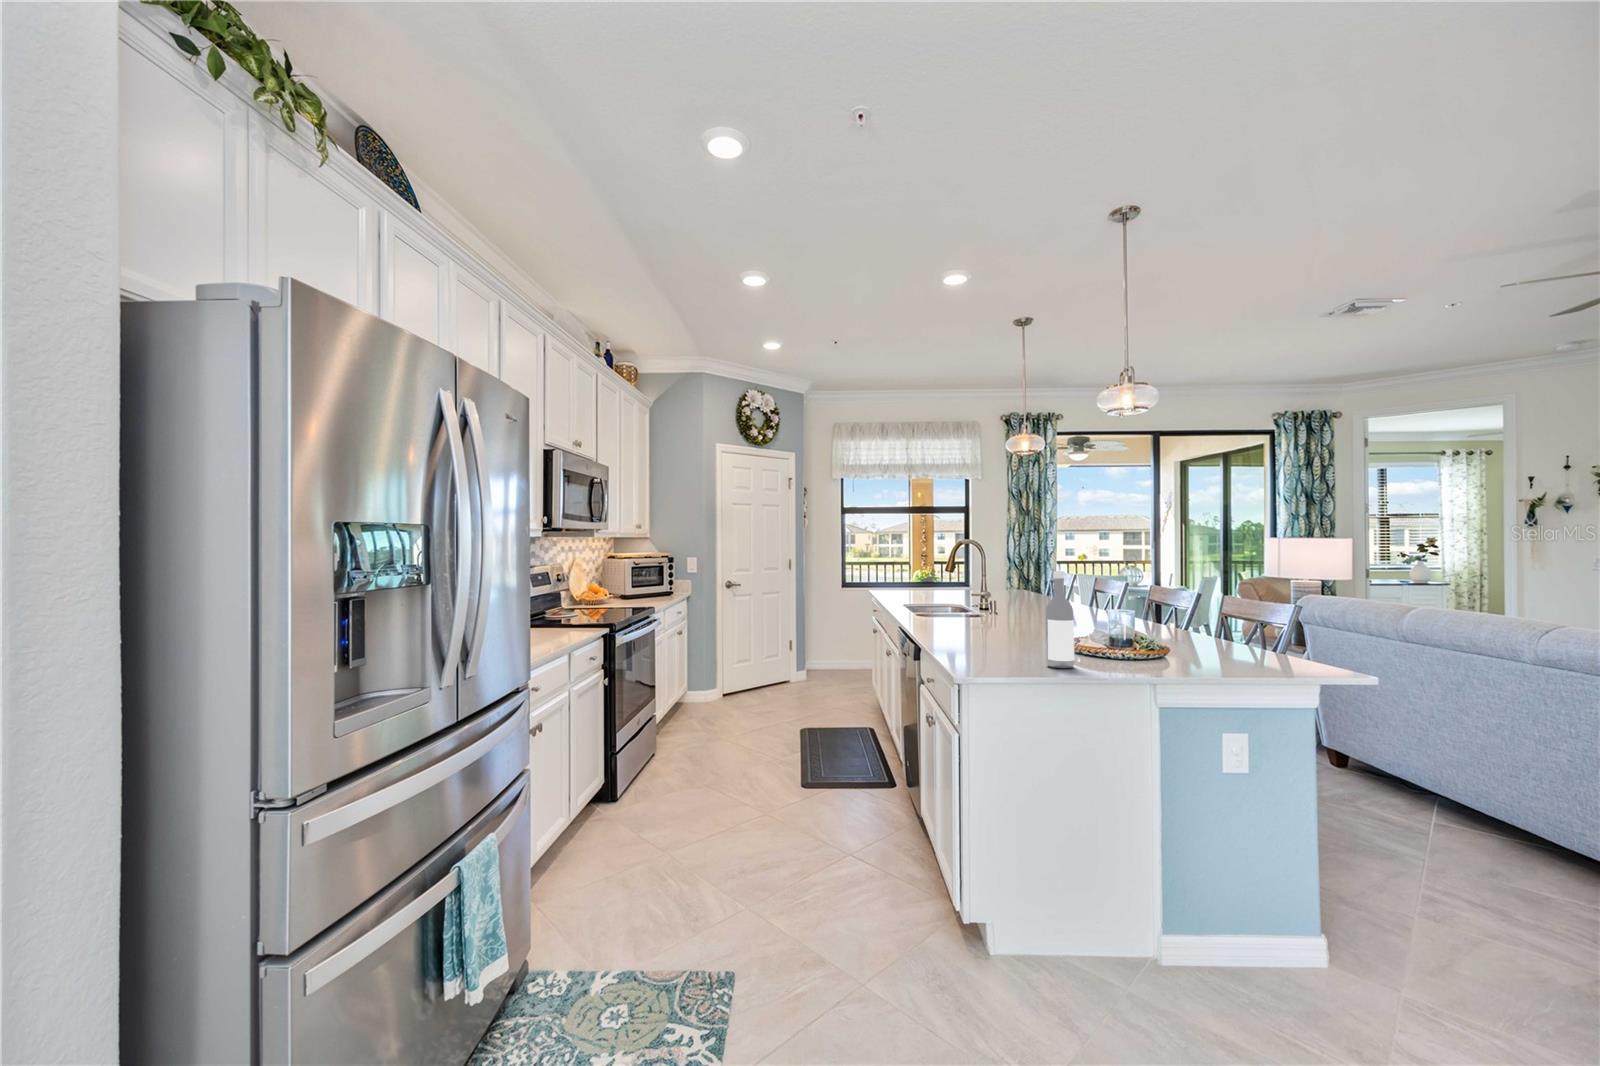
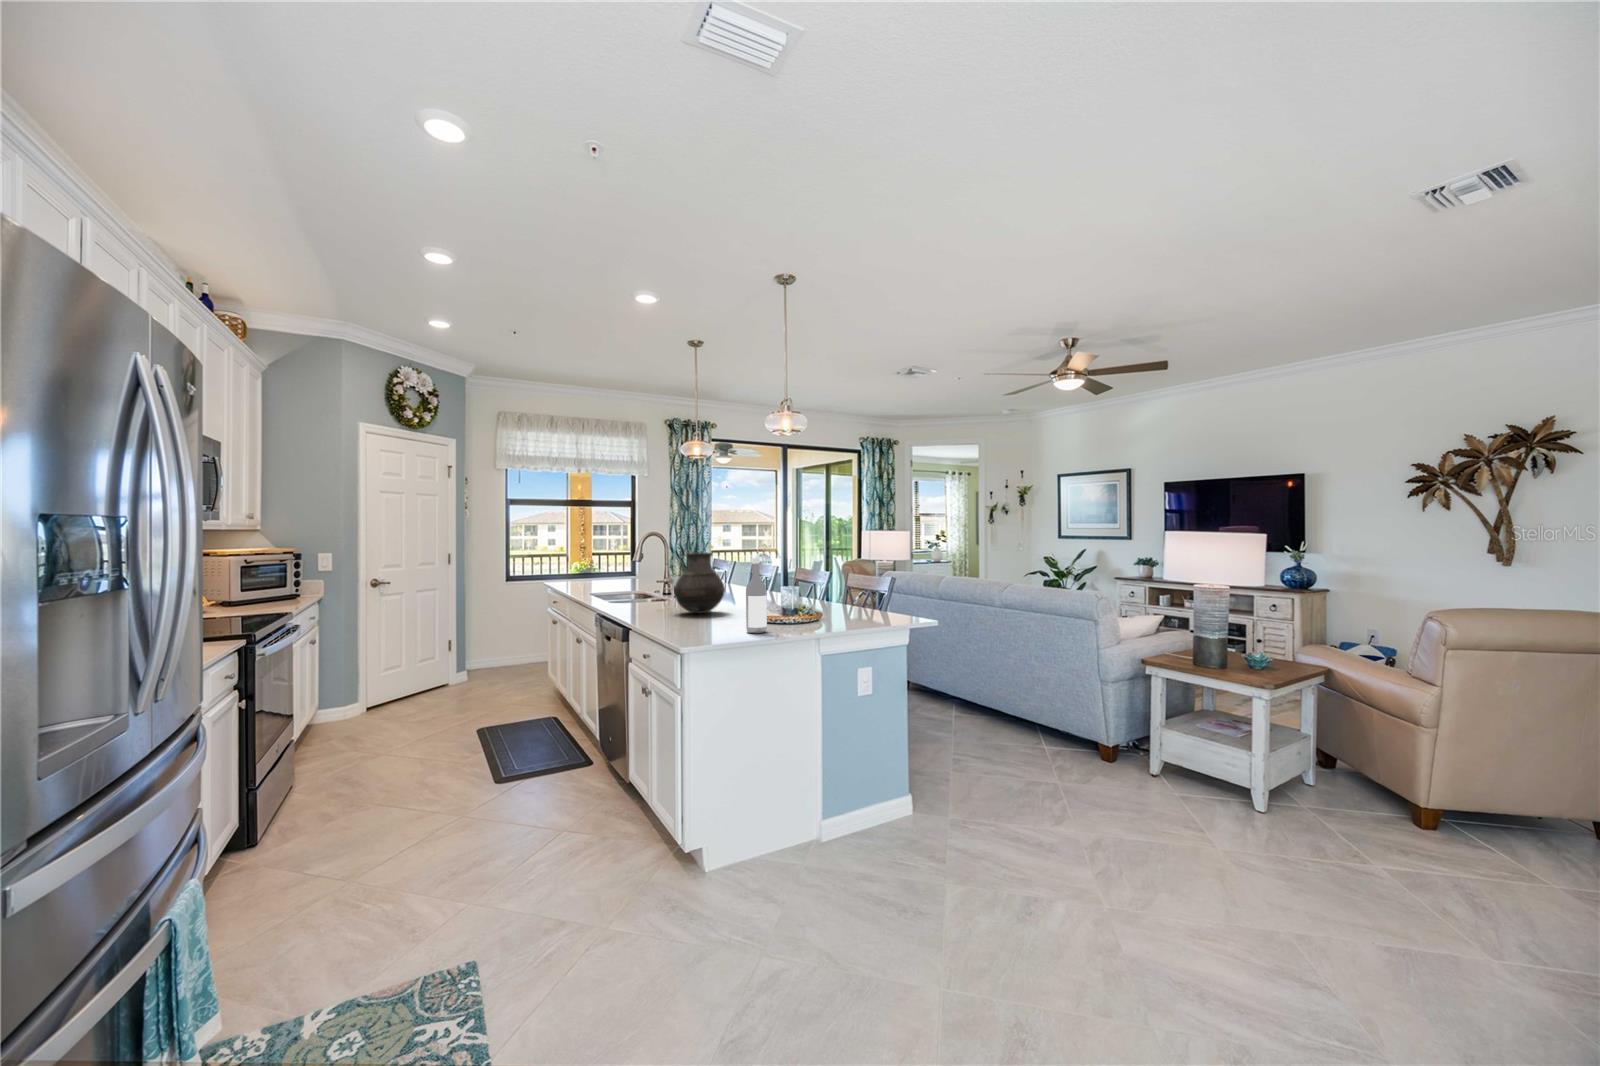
vase: none [973,563,1035,636] -> present [674,553,725,613]

